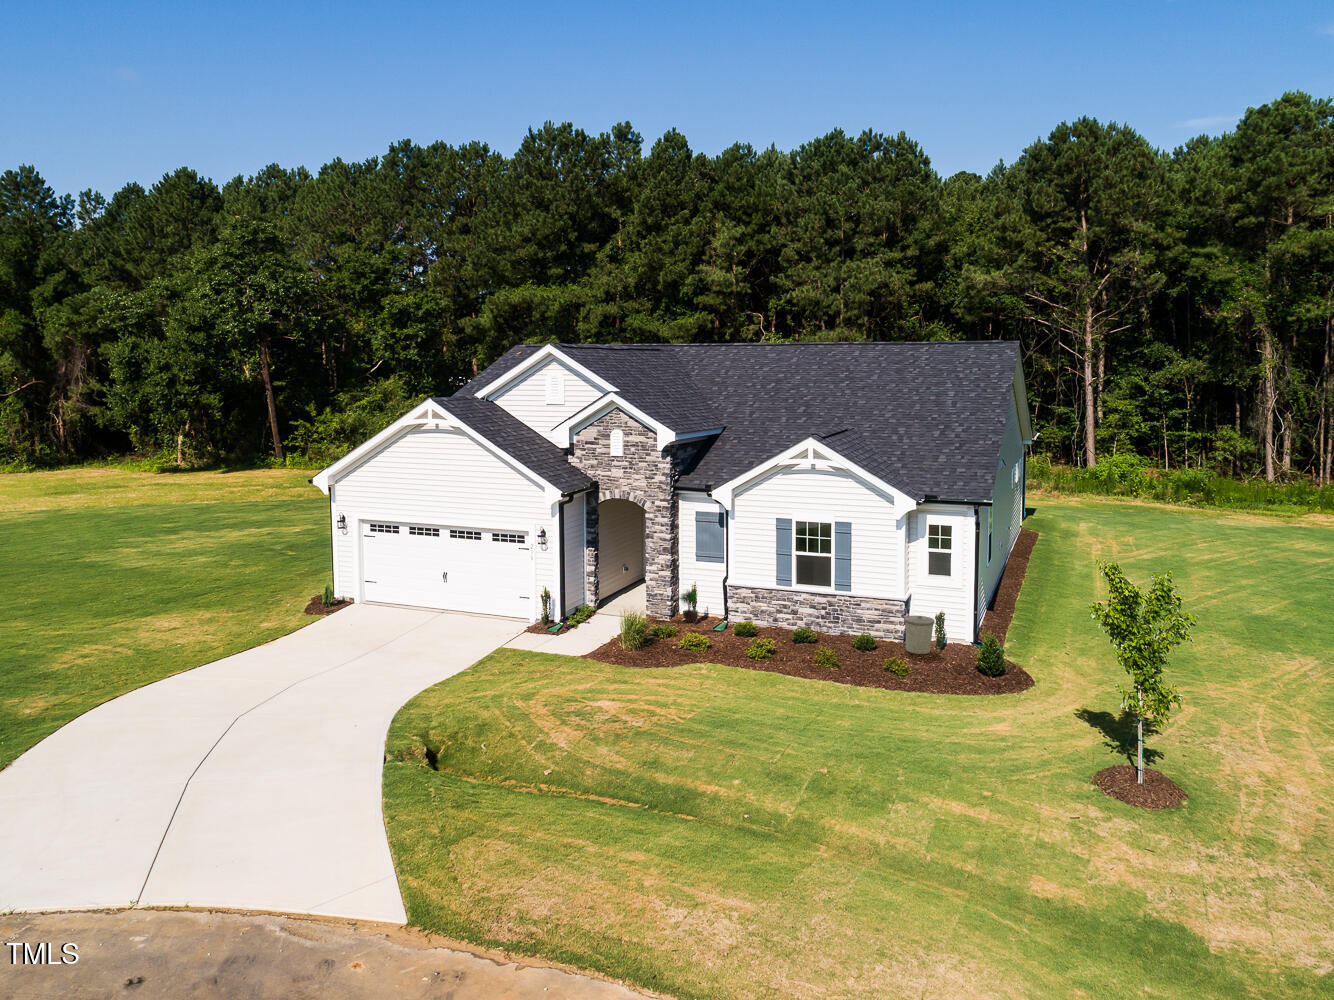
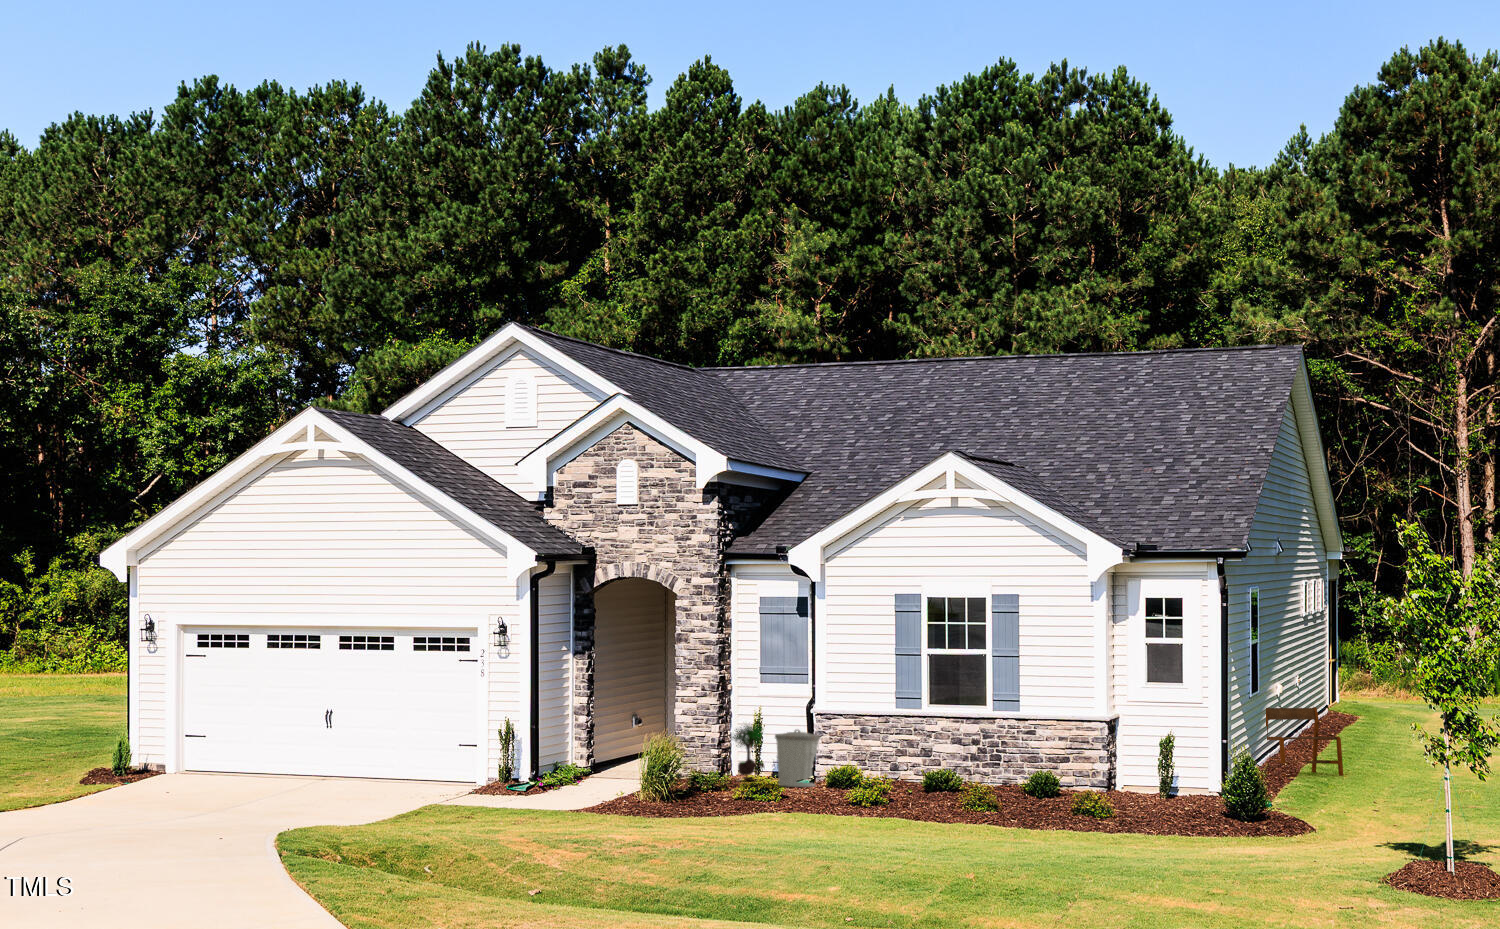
bench: none [986,560,1035,605] -> present [1266,707,1343,776]
trash can: present [904,616,935,654] -> present [775,730,820,787]

